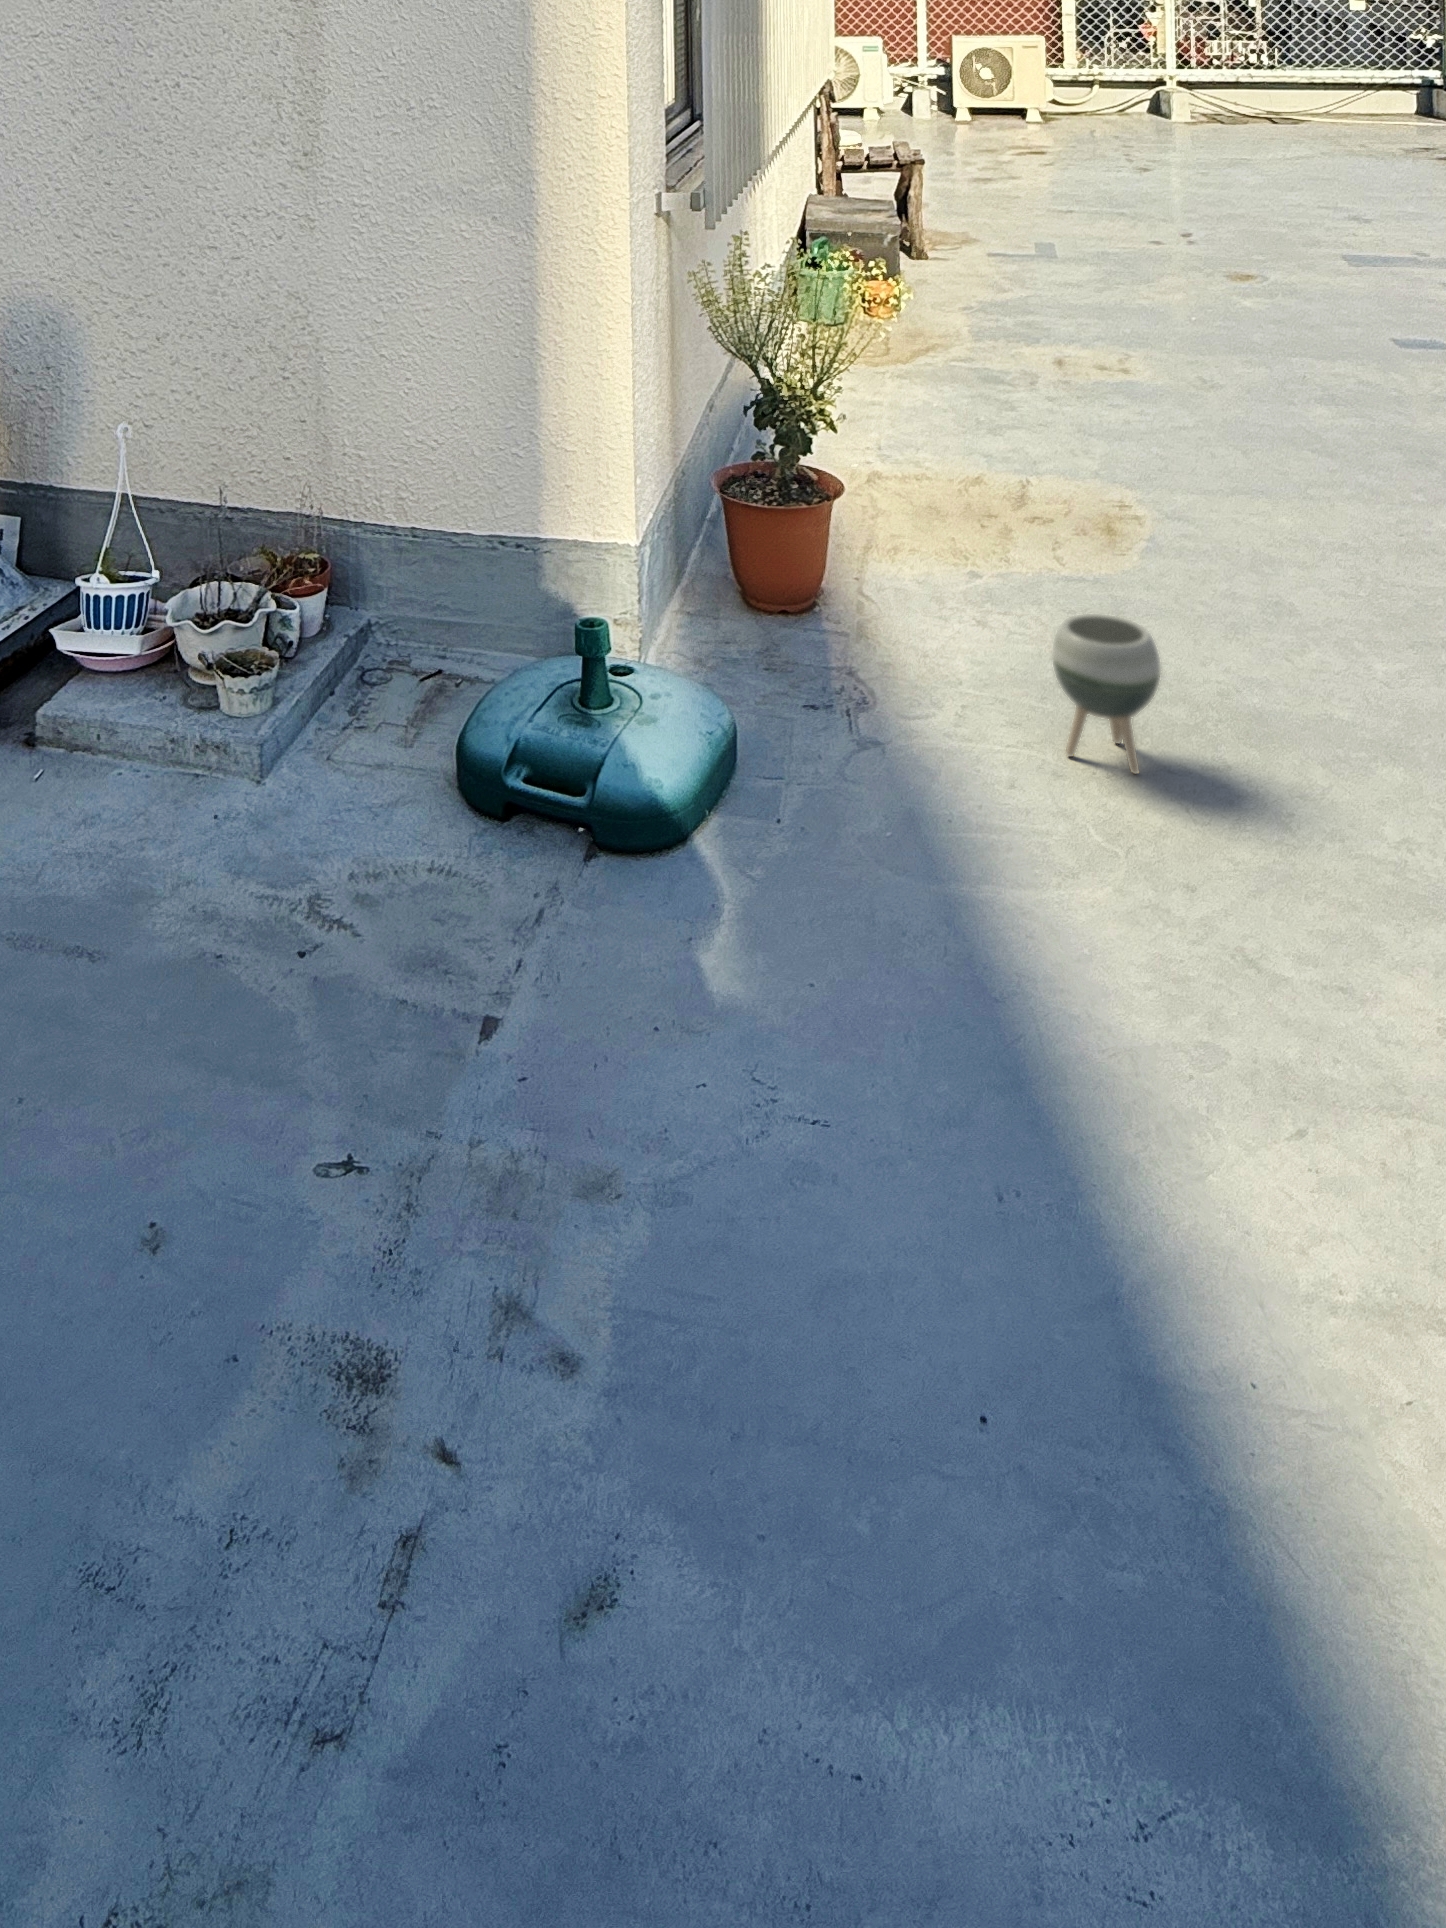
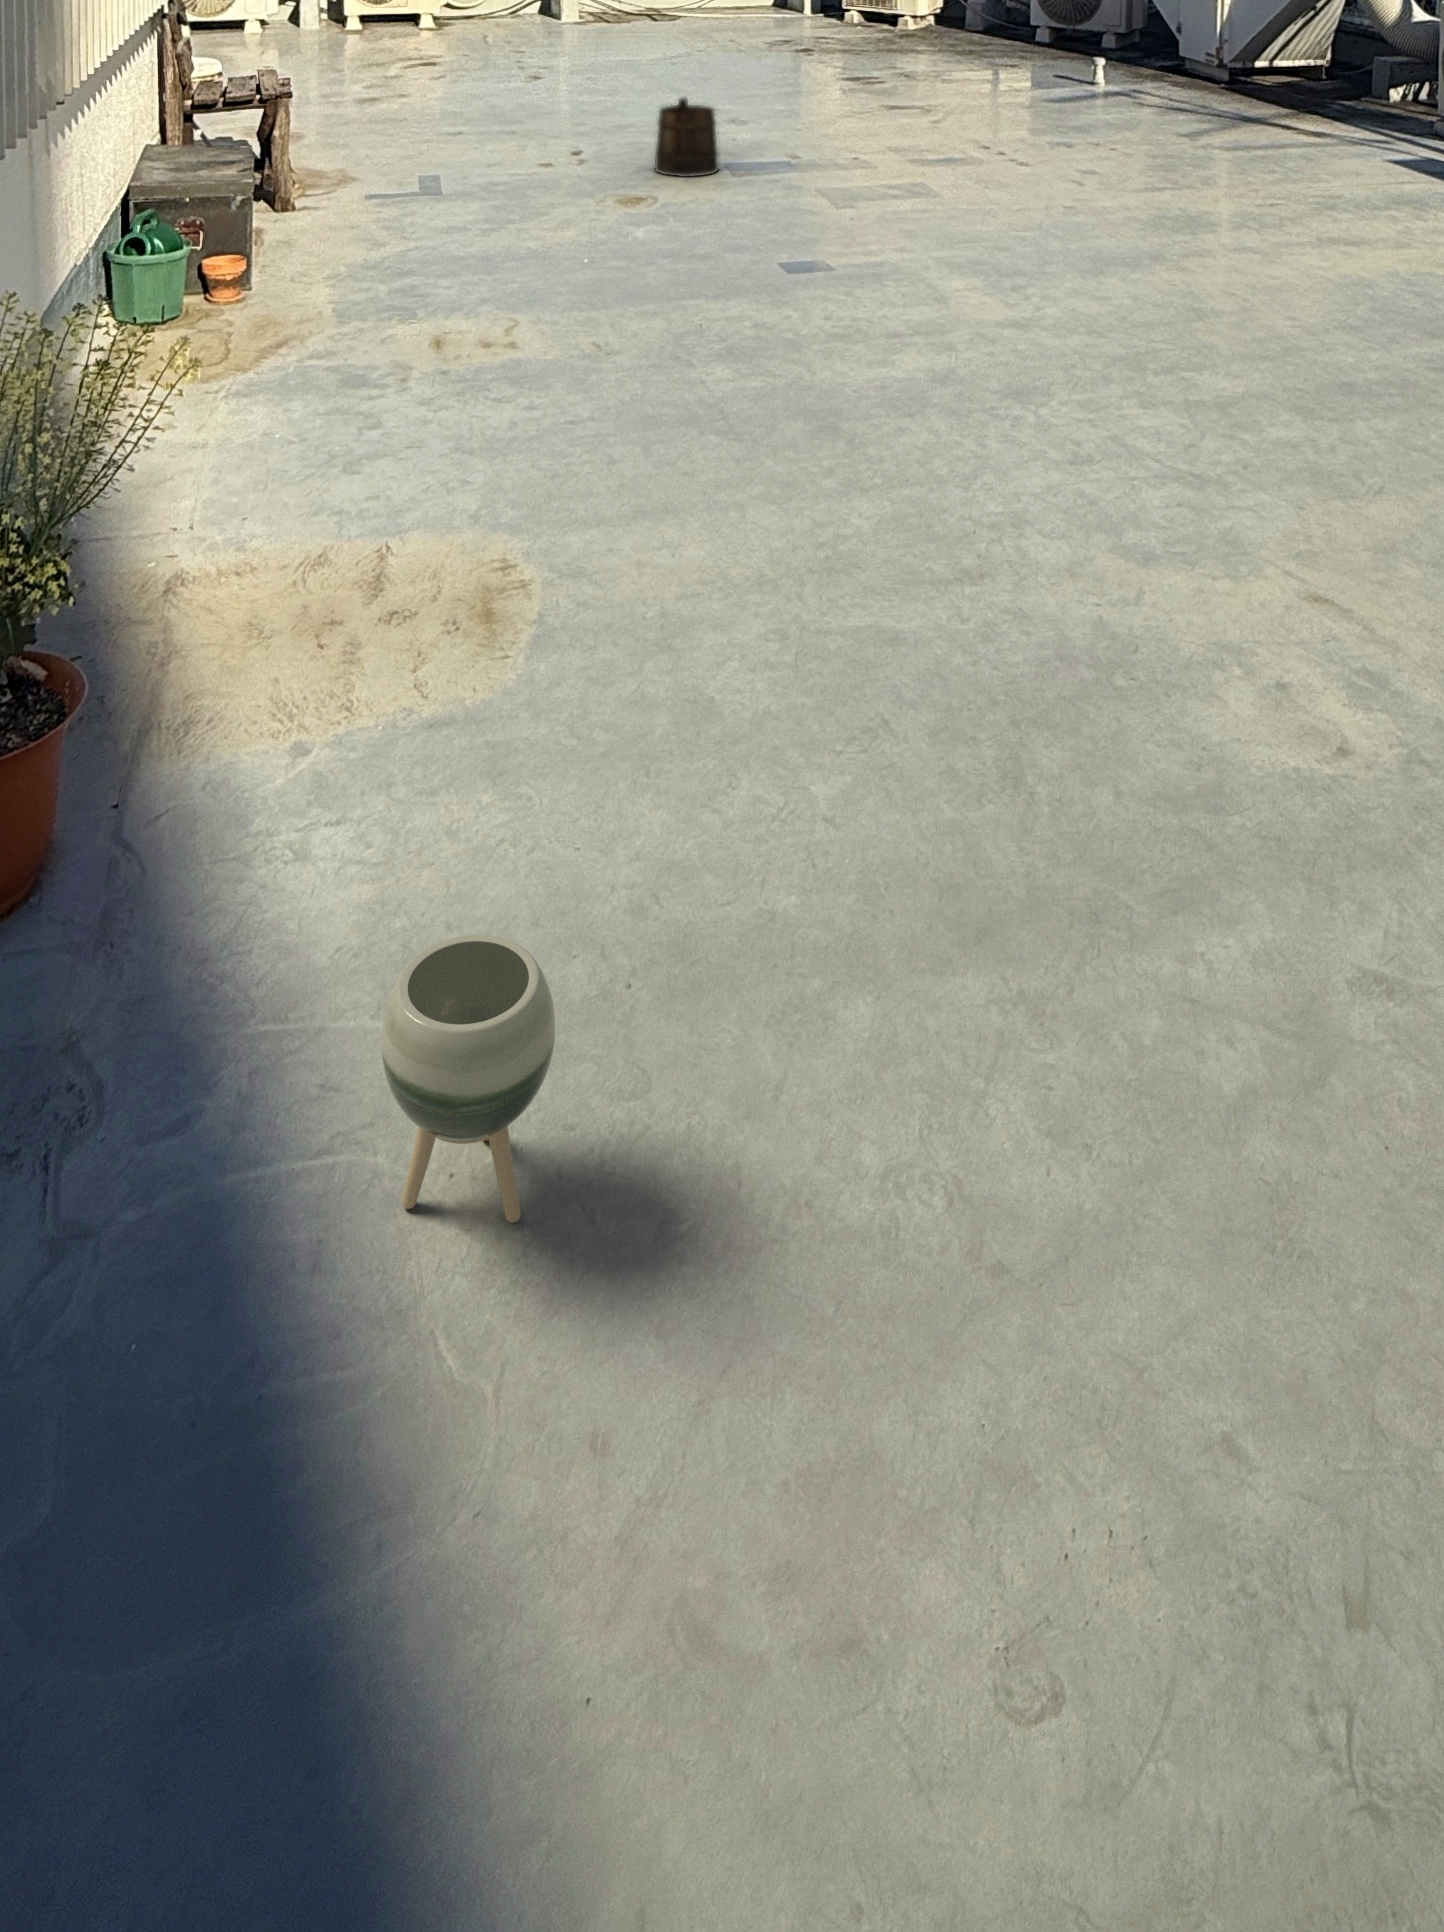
bucket: none [1270,190,1339,265] -> present [655,97,719,177]

